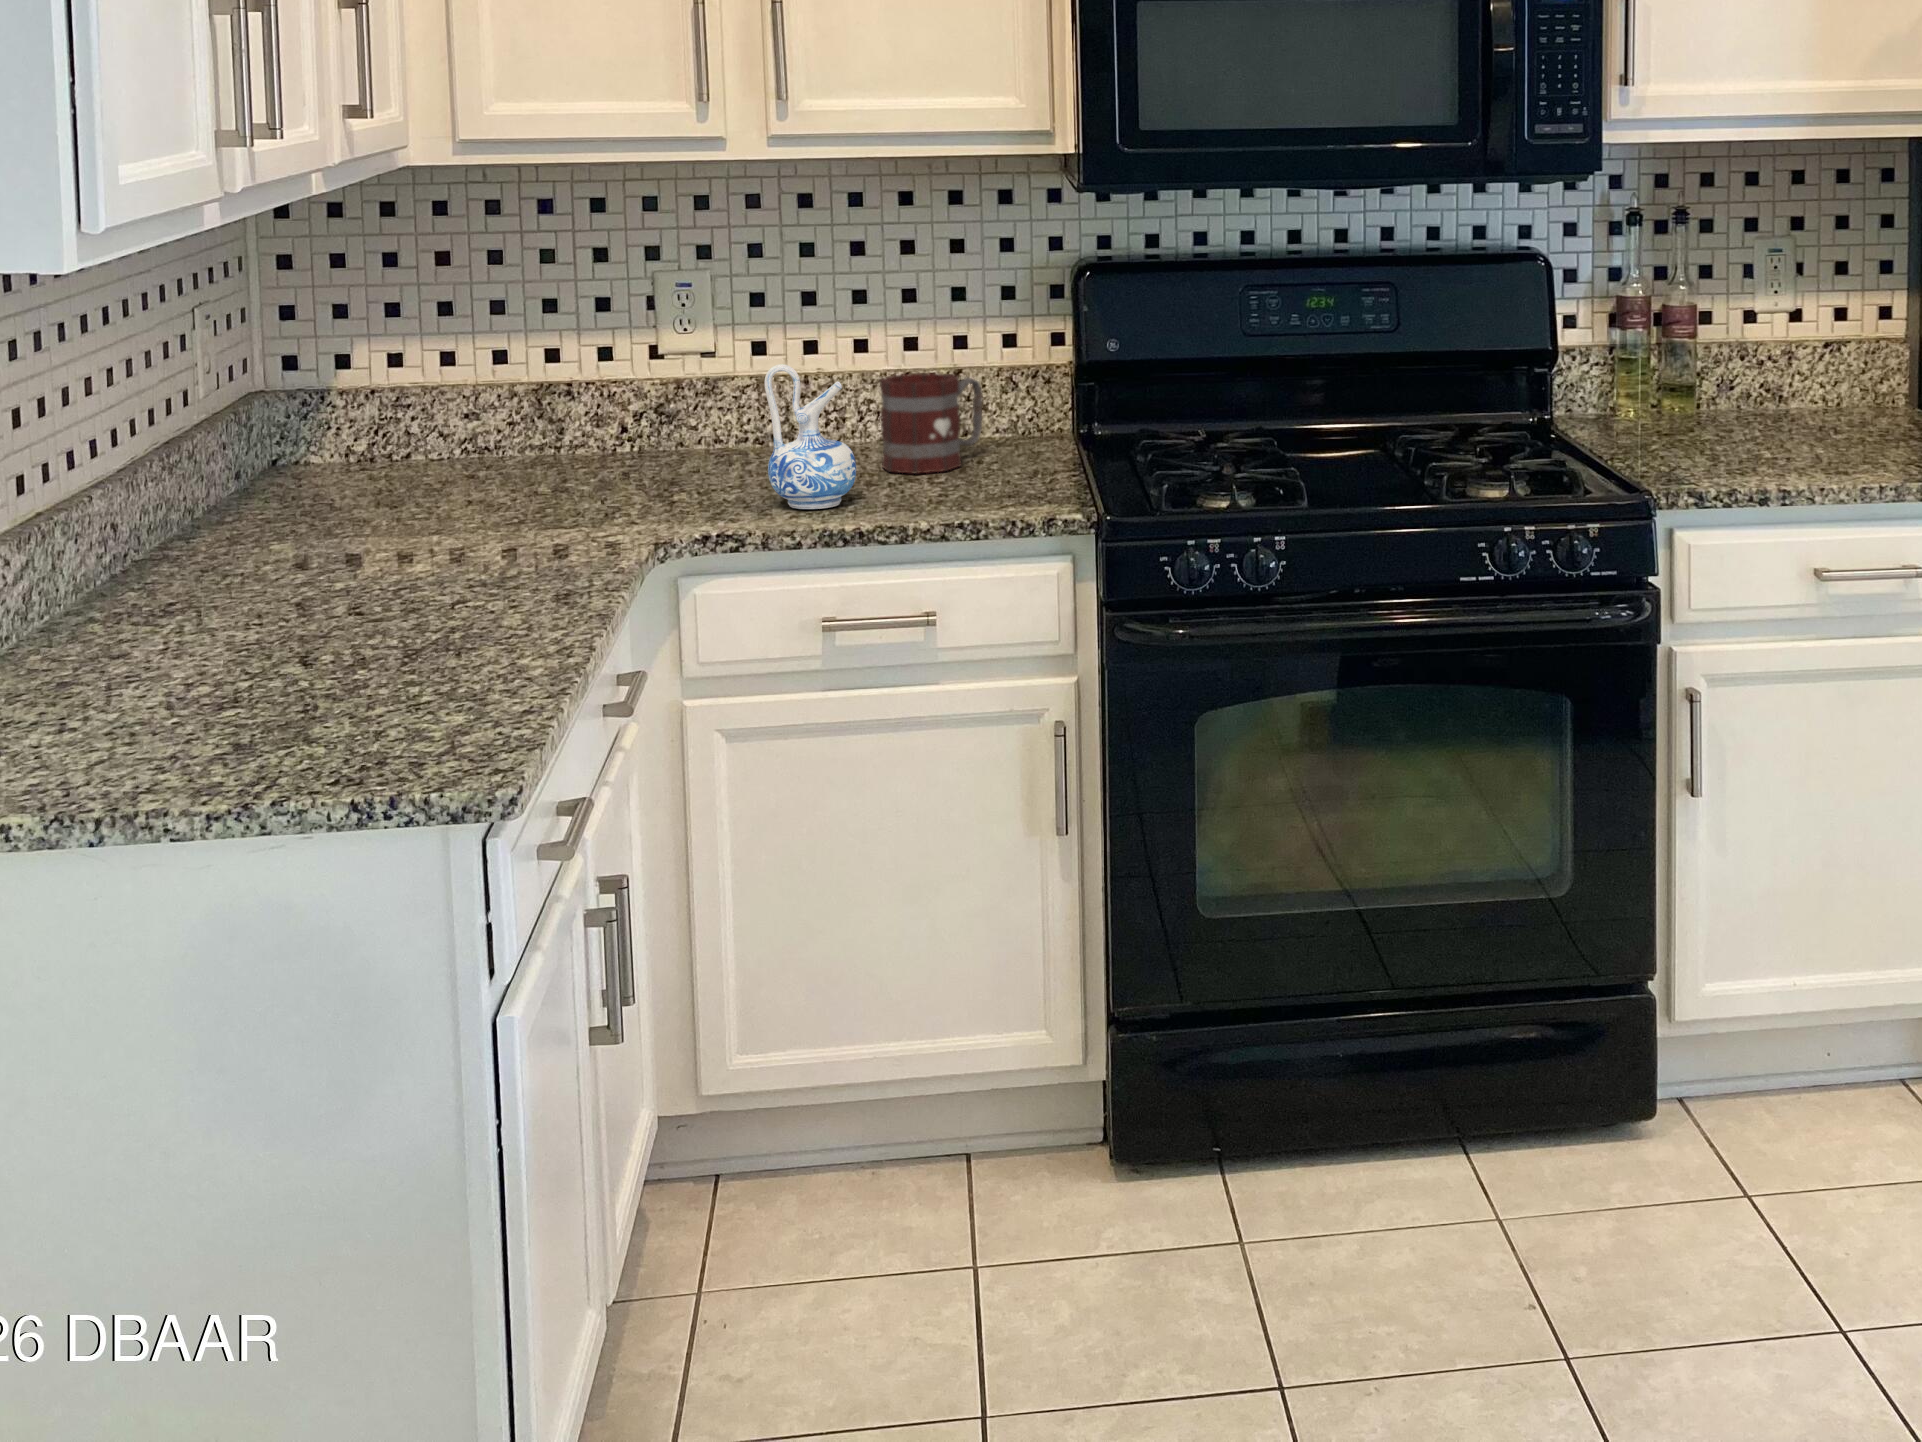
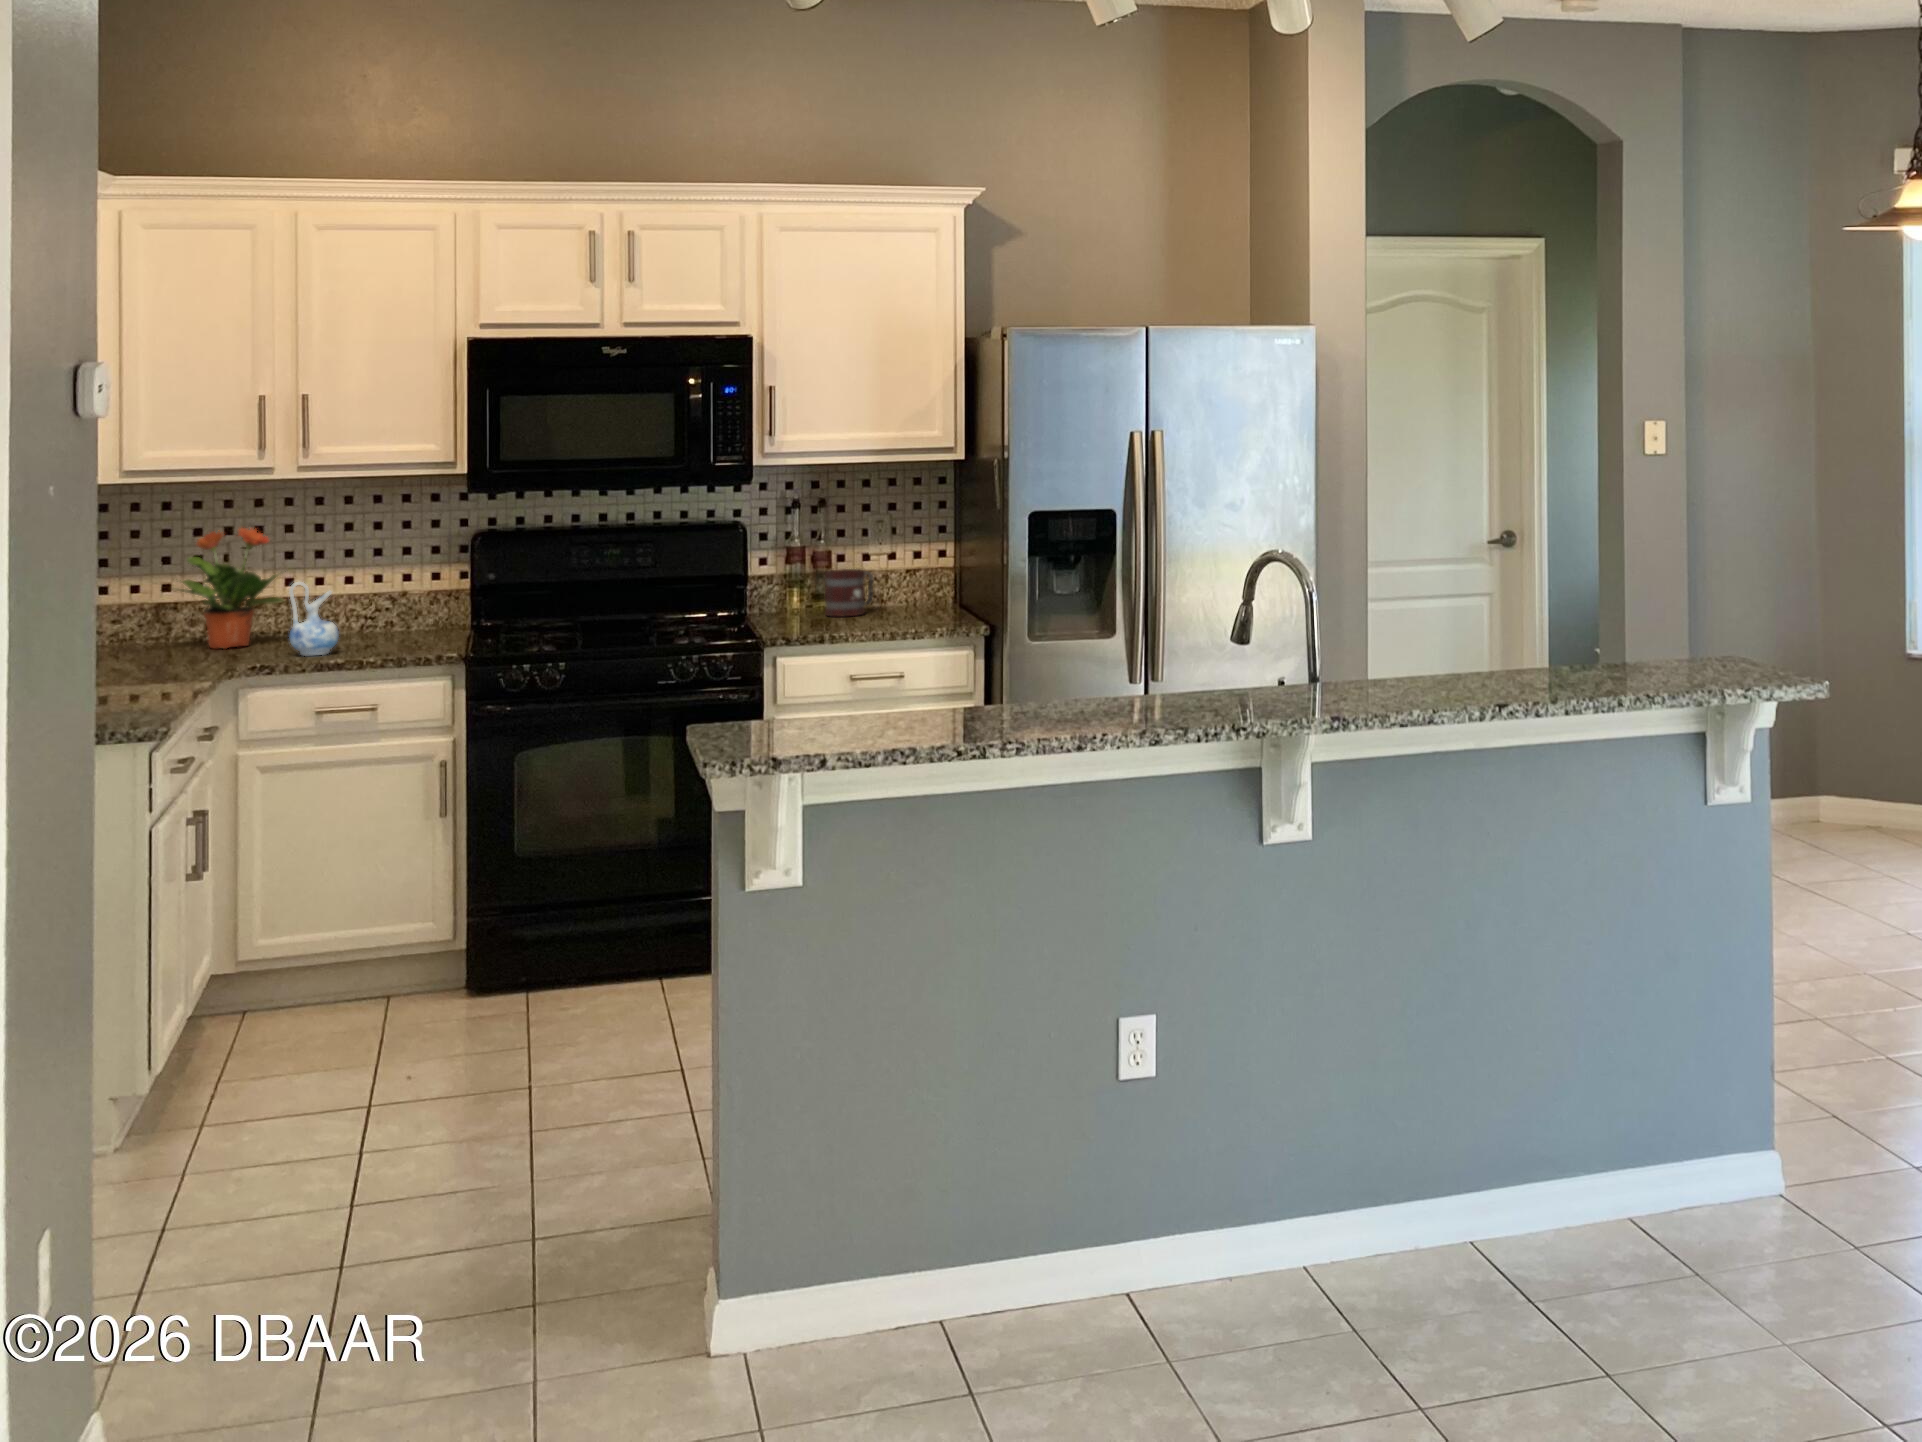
potted plant: none [553,251,763,479] -> present [176,528,286,648]
mug: present [879,373,983,474] -> present [825,569,873,616]

